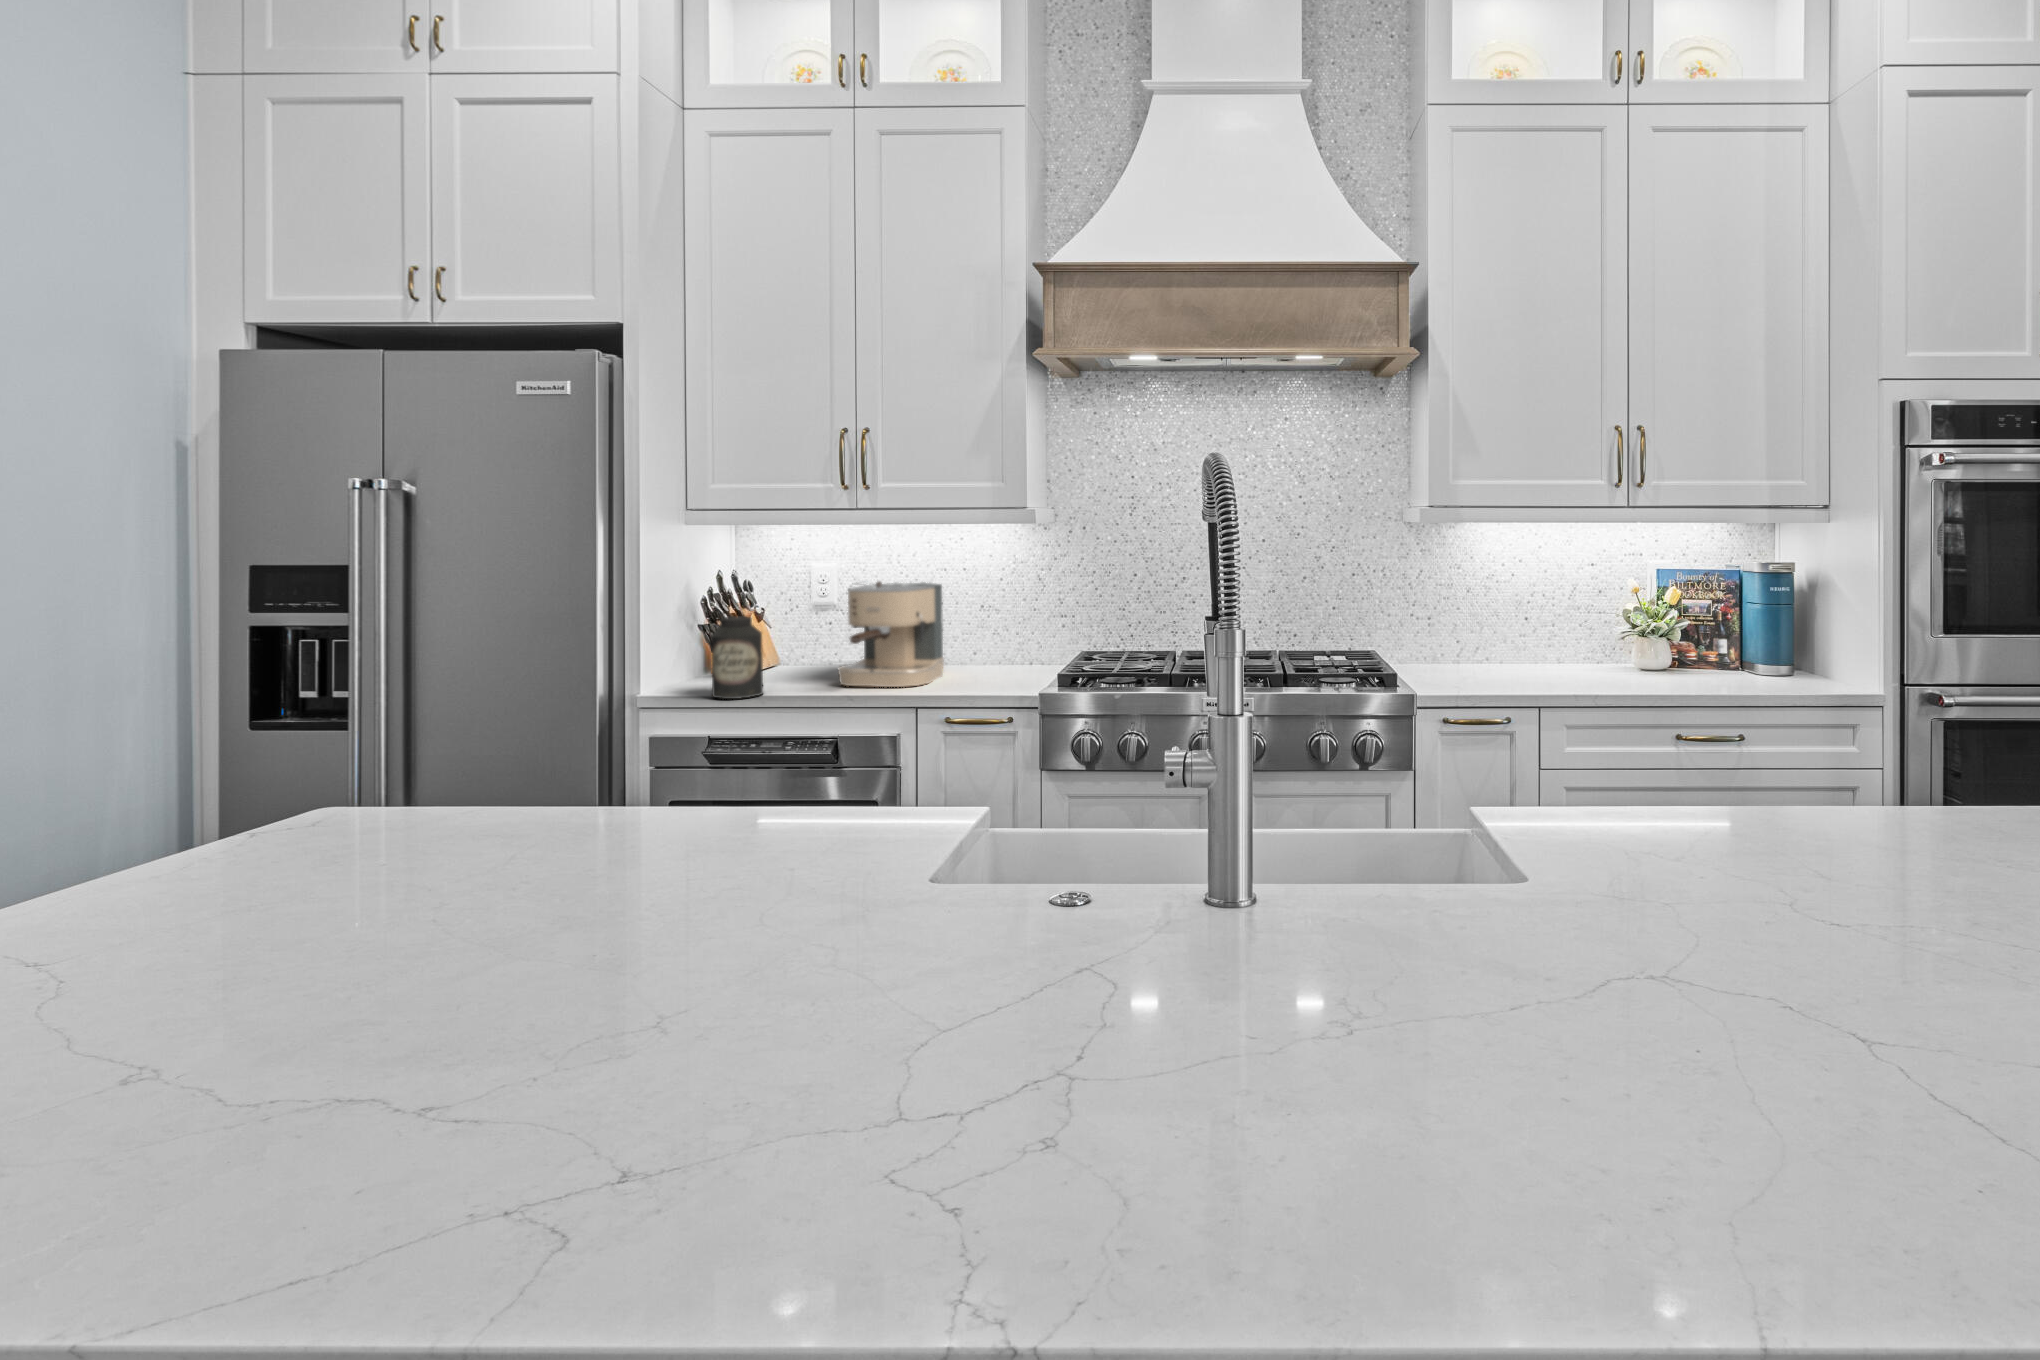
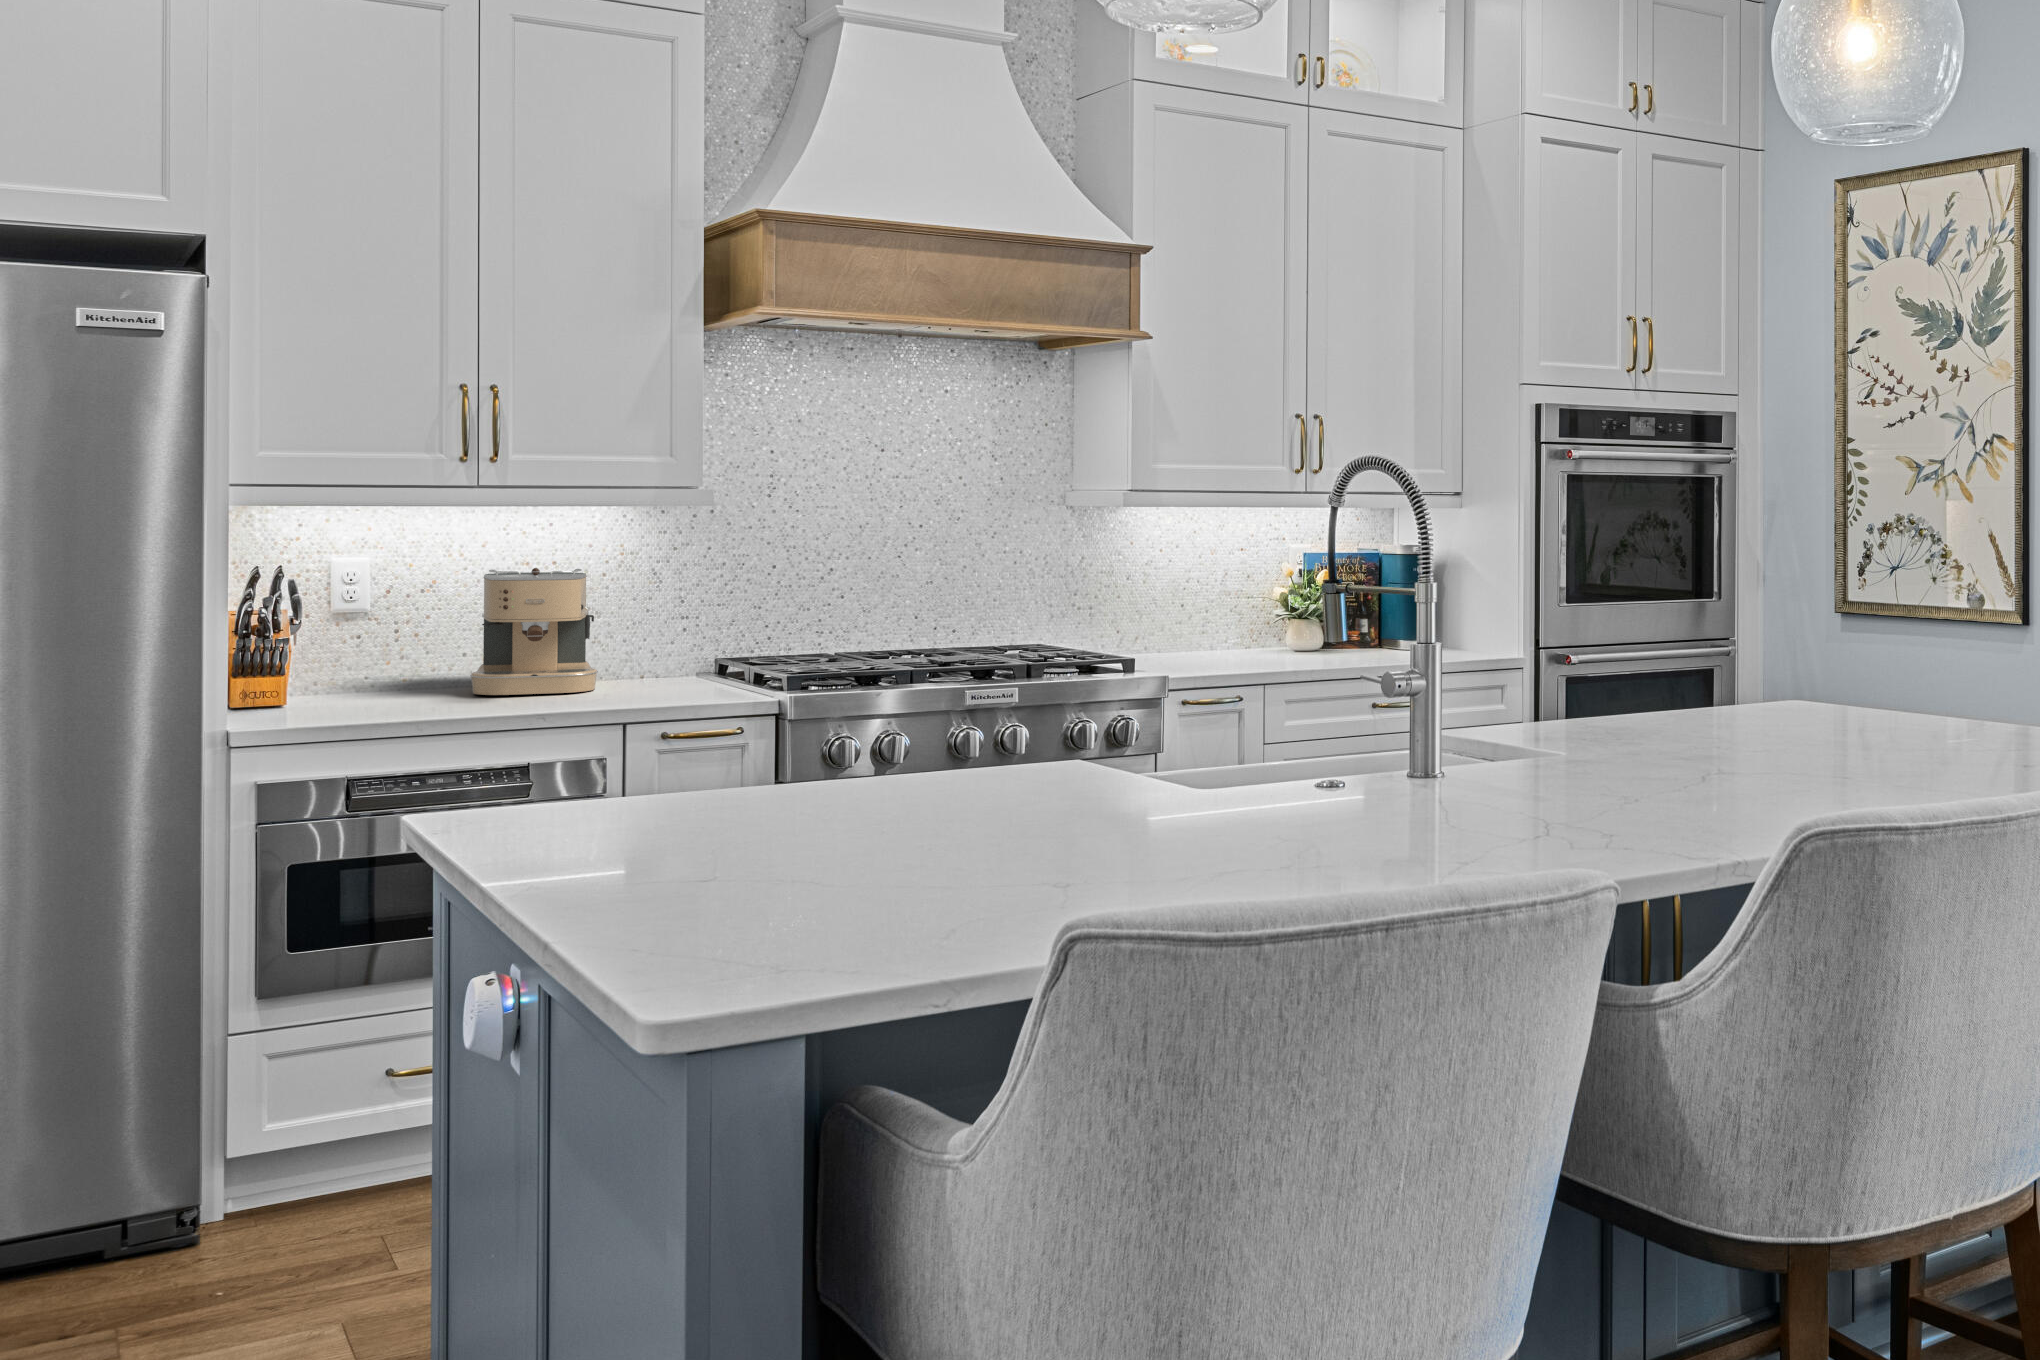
canister: present [711,616,763,699] -> none [330,612,399,714]

